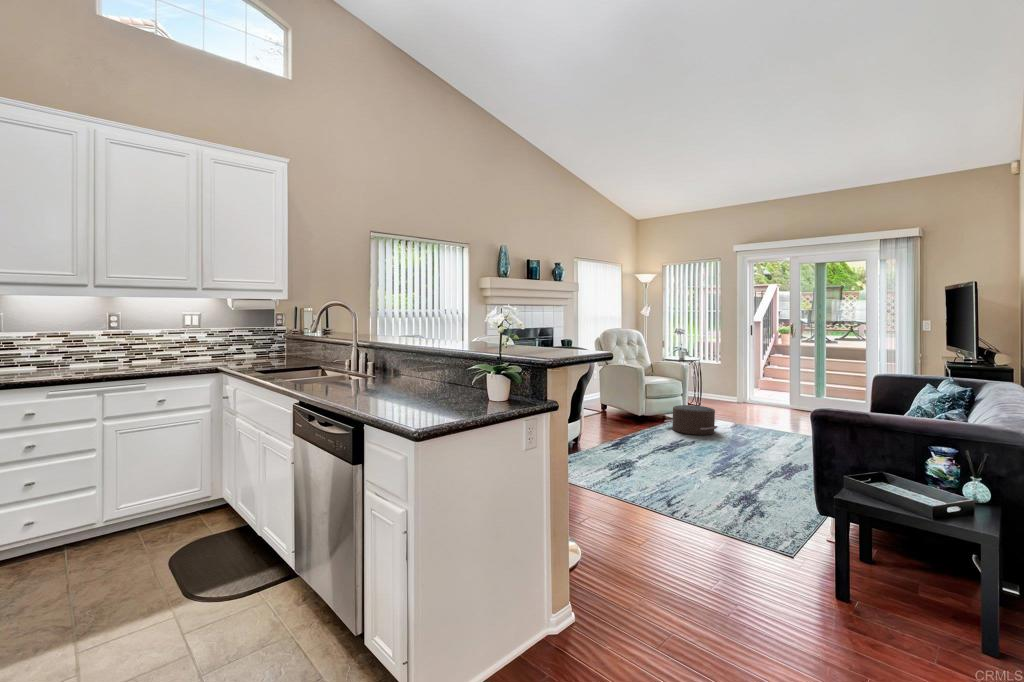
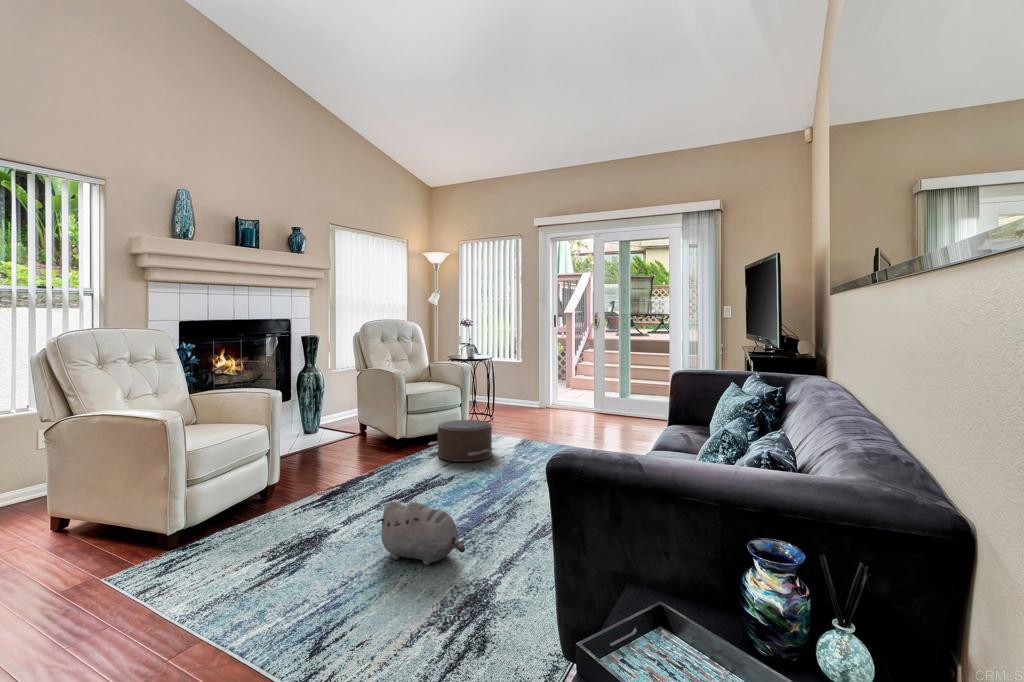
plush toy: none [674,446,735,483] -> present [377,501,465,565]

